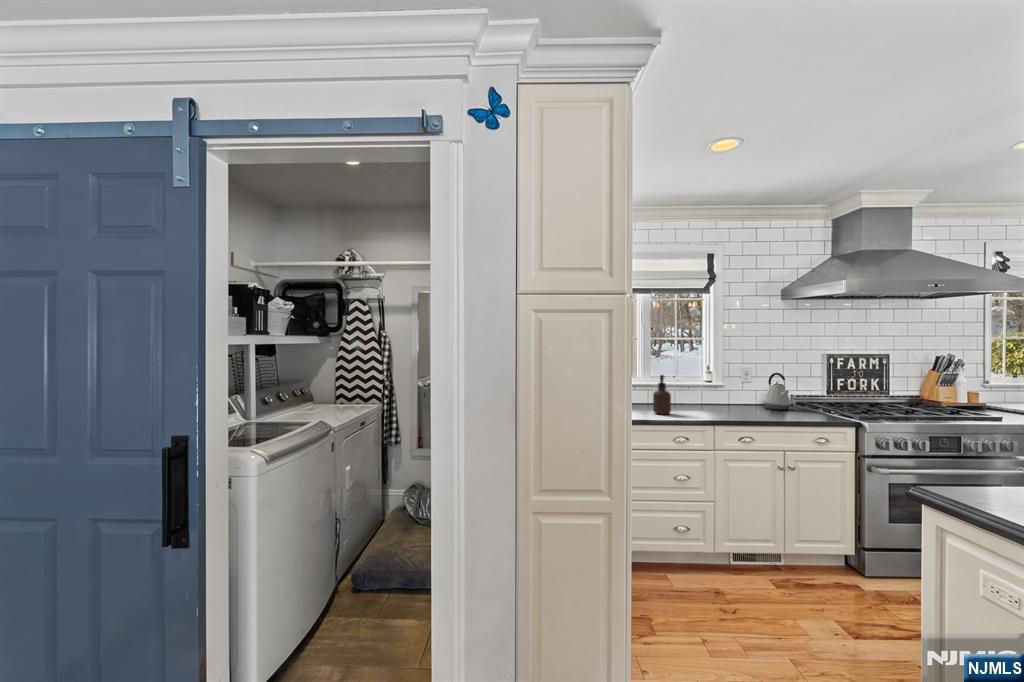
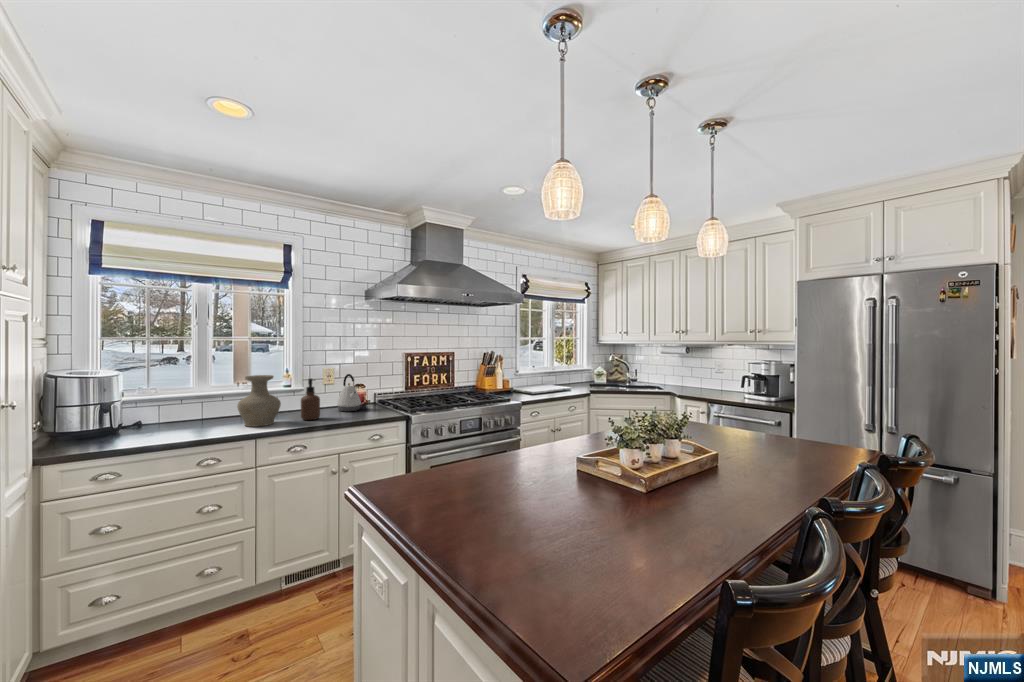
vase: none [688,369,725,414] -> present [237,375,281,427]
soap dispenser: present [653,375,671,415] -> present [301,378,320,420]

